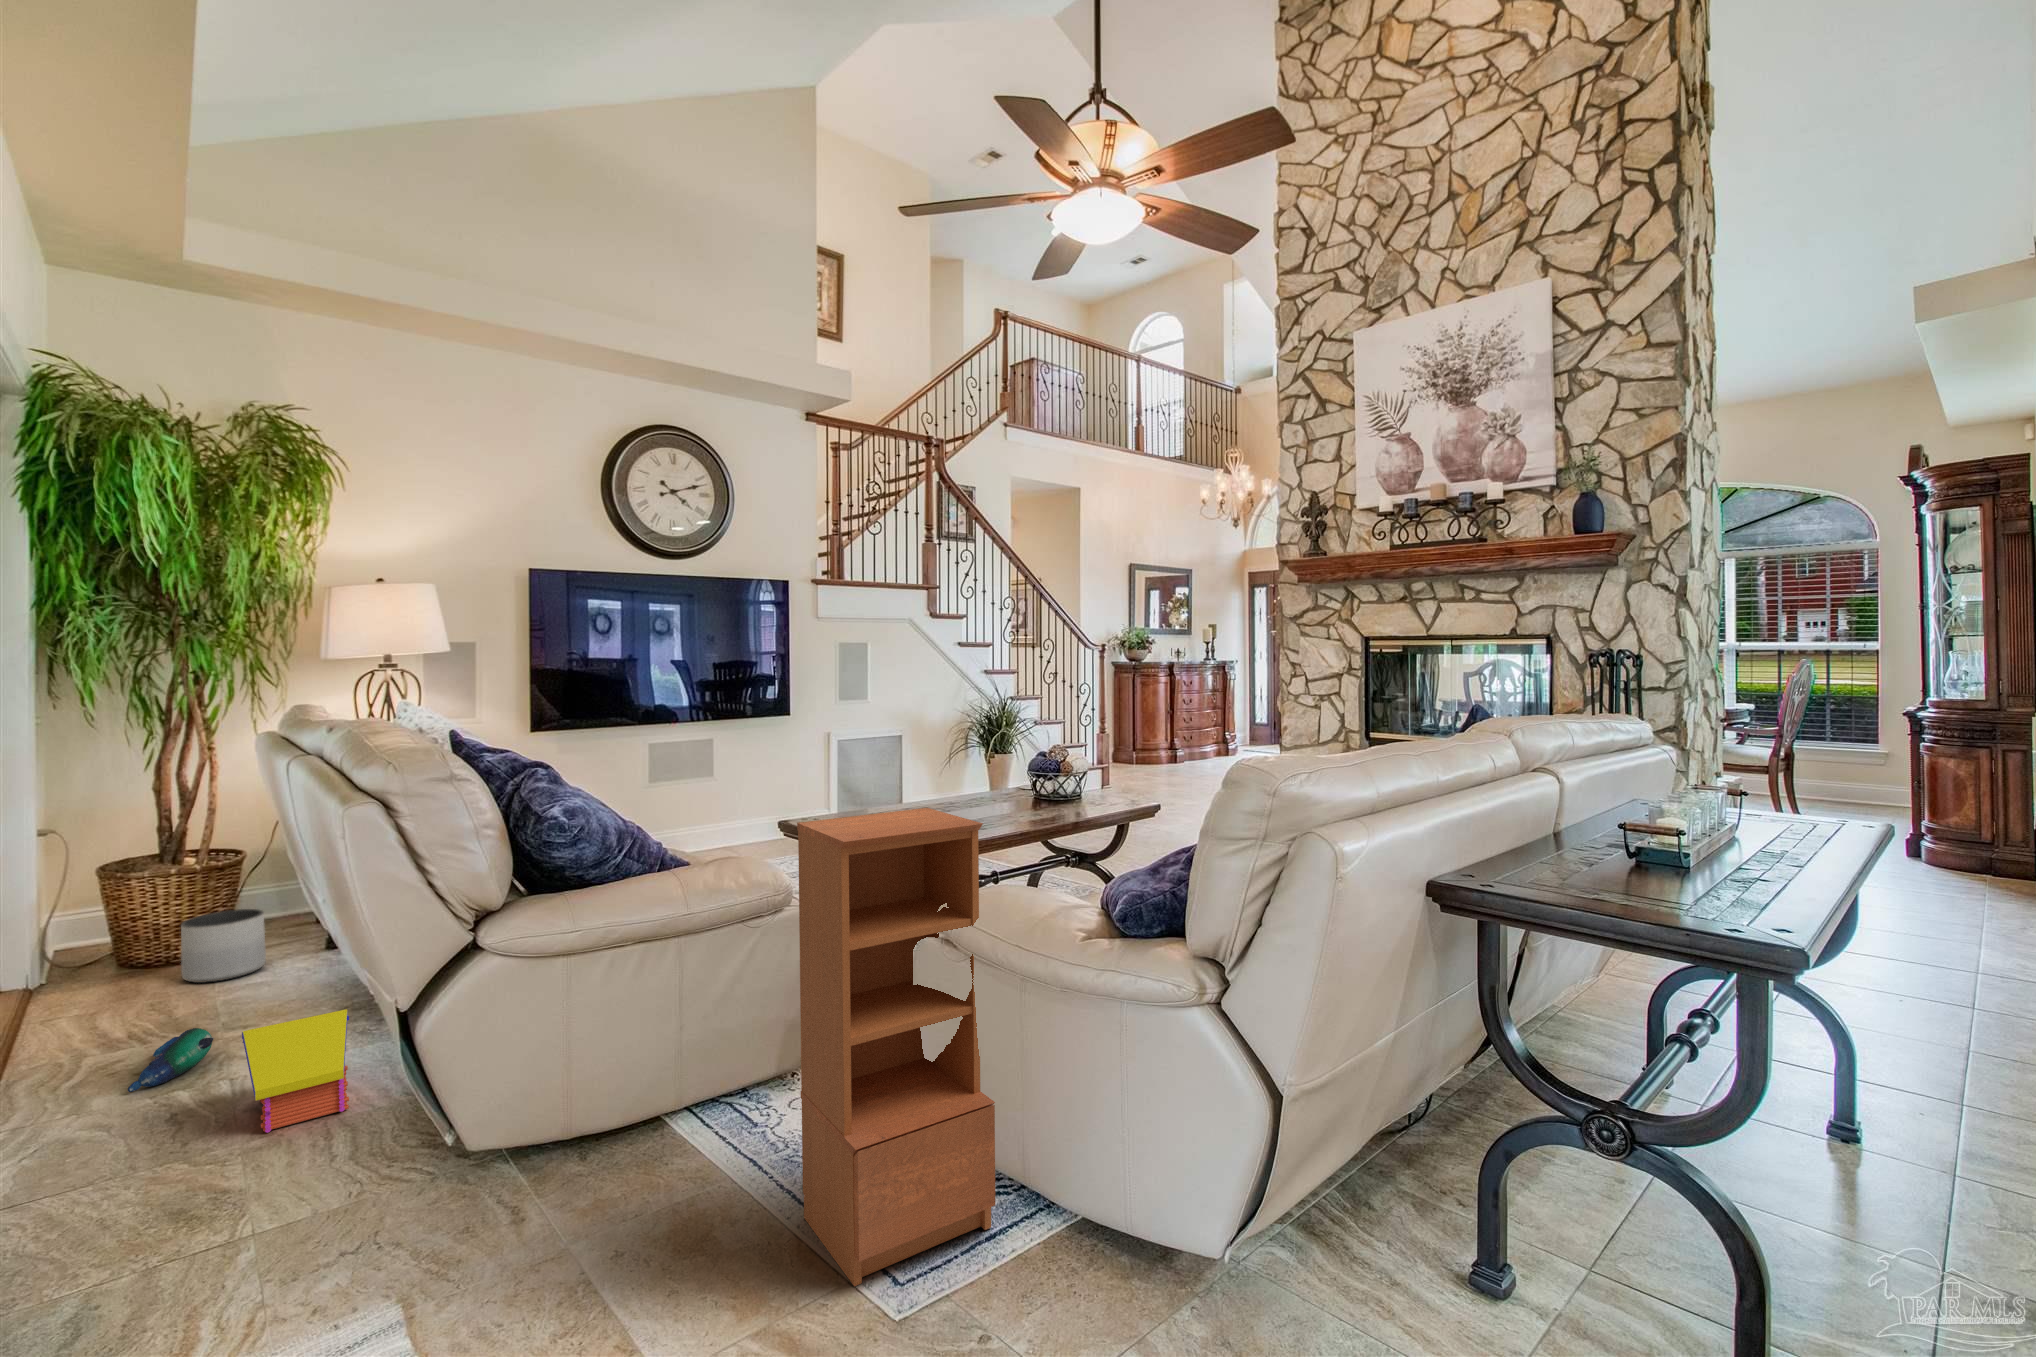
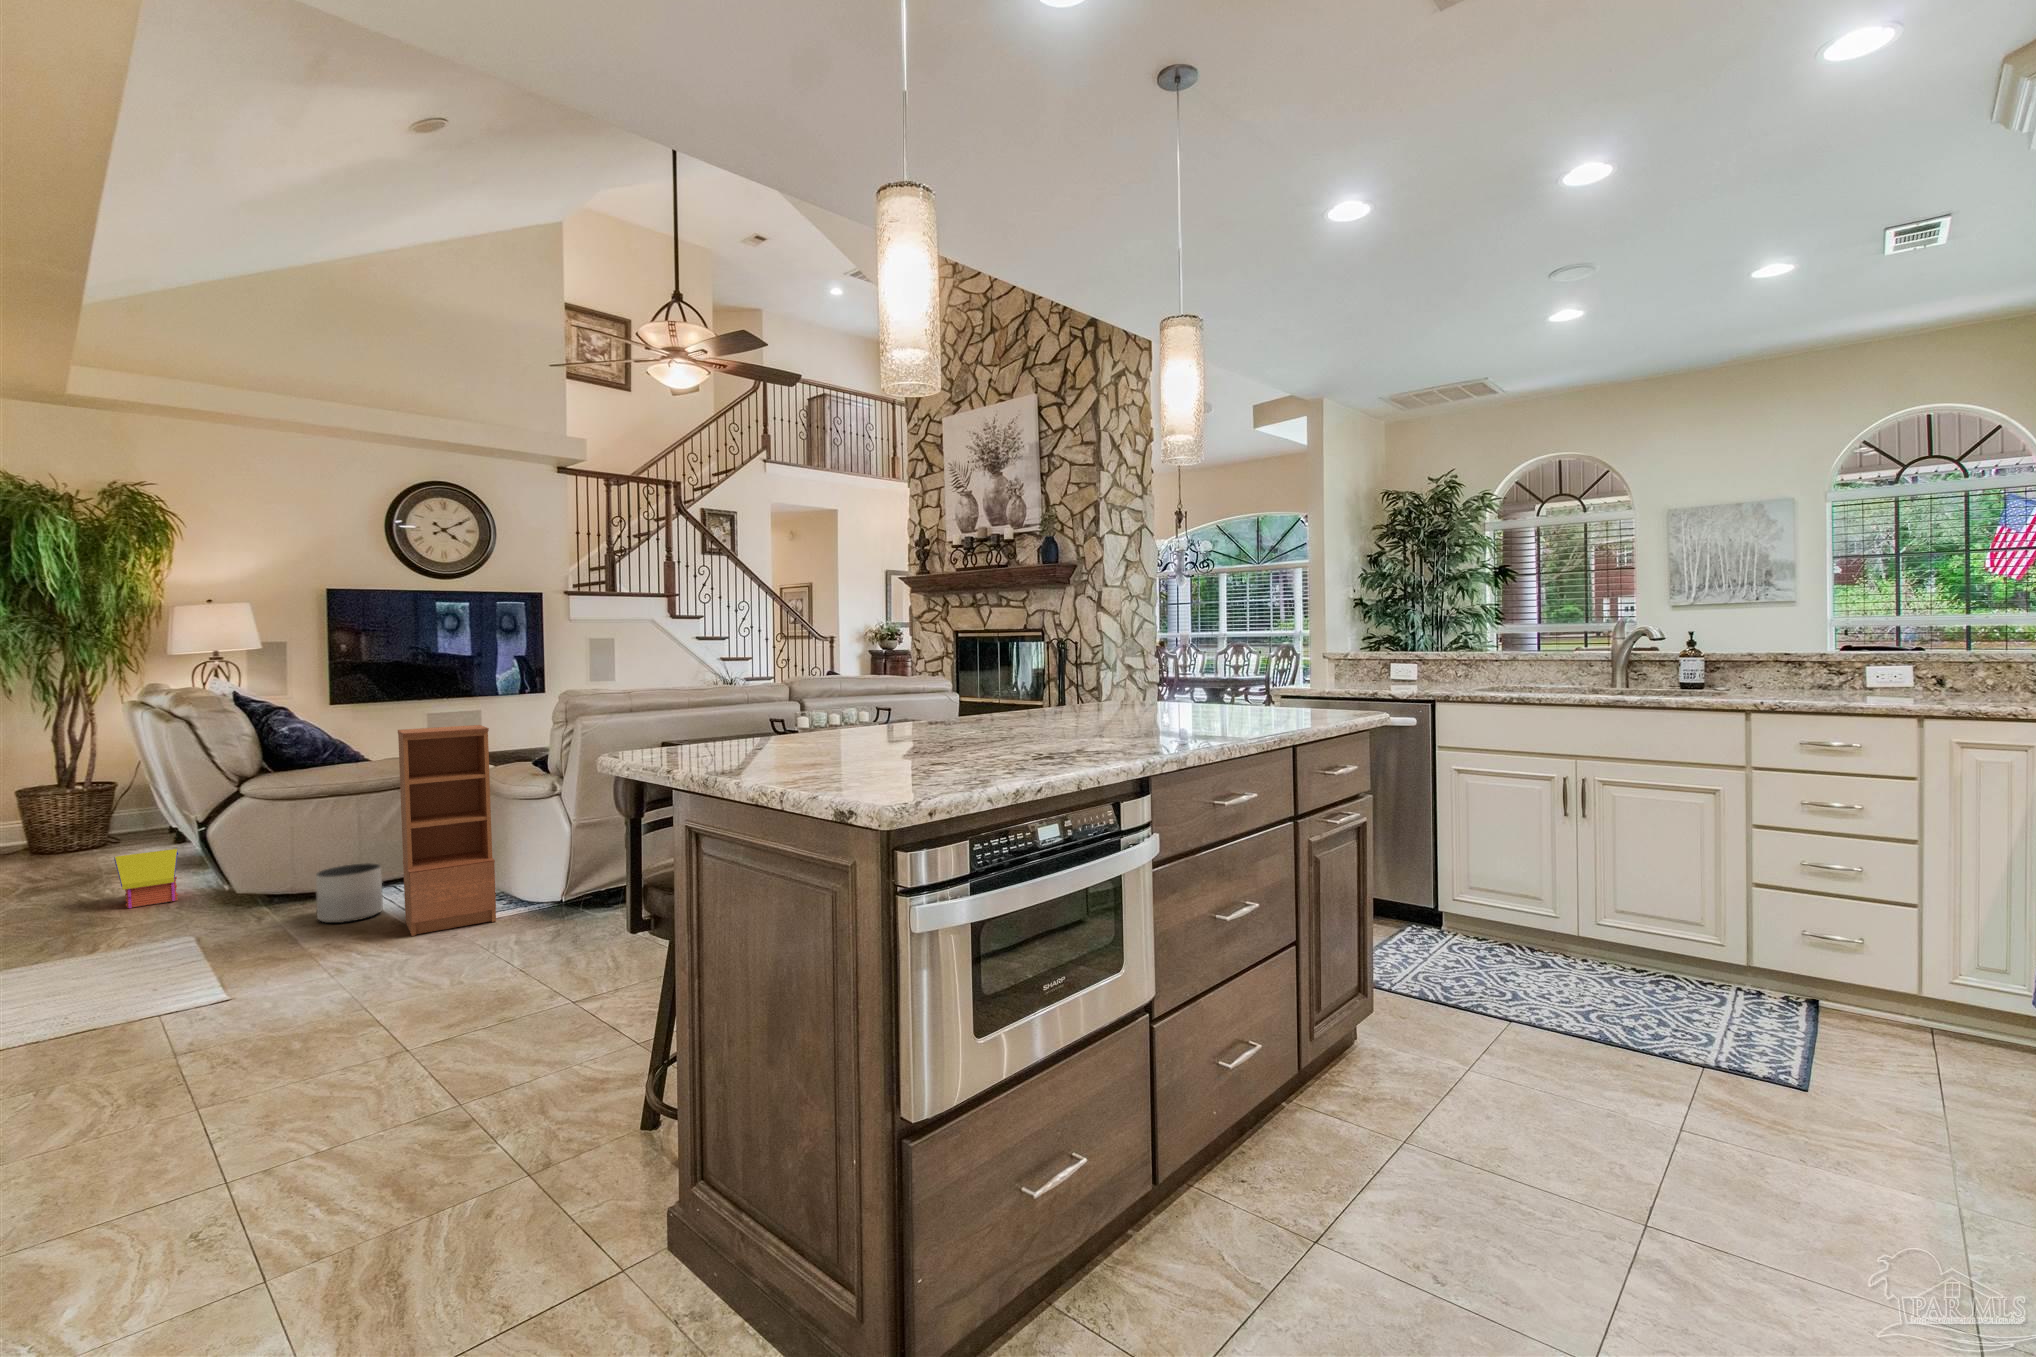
planter: present [181,909,266,983] -> present [316,863,383,923]
plush toy: present [128,1028,214,1092] -> none [47,870,98,899]

